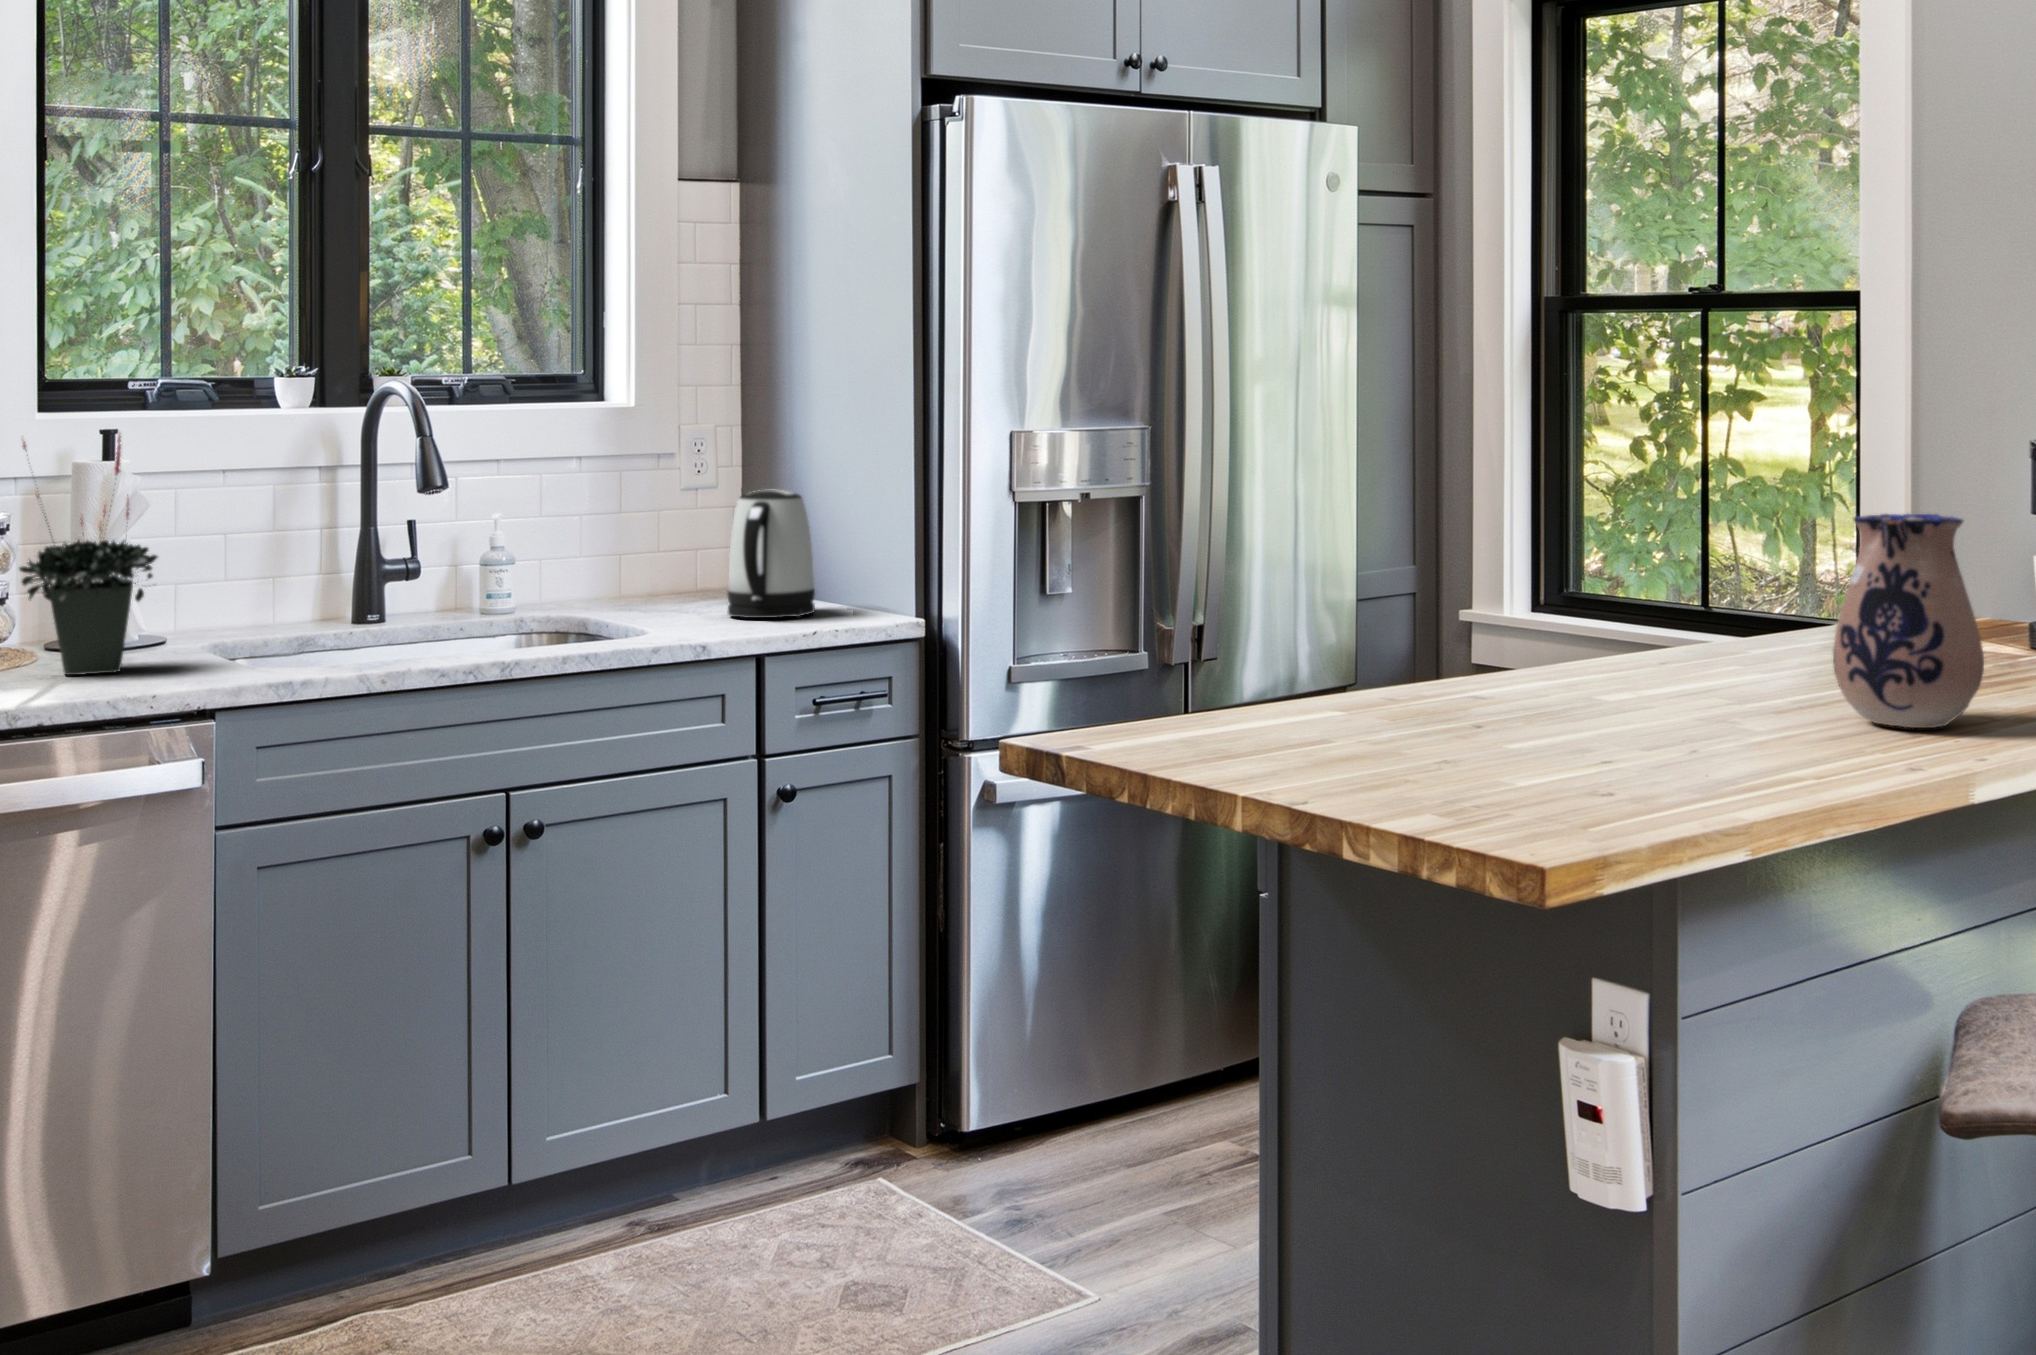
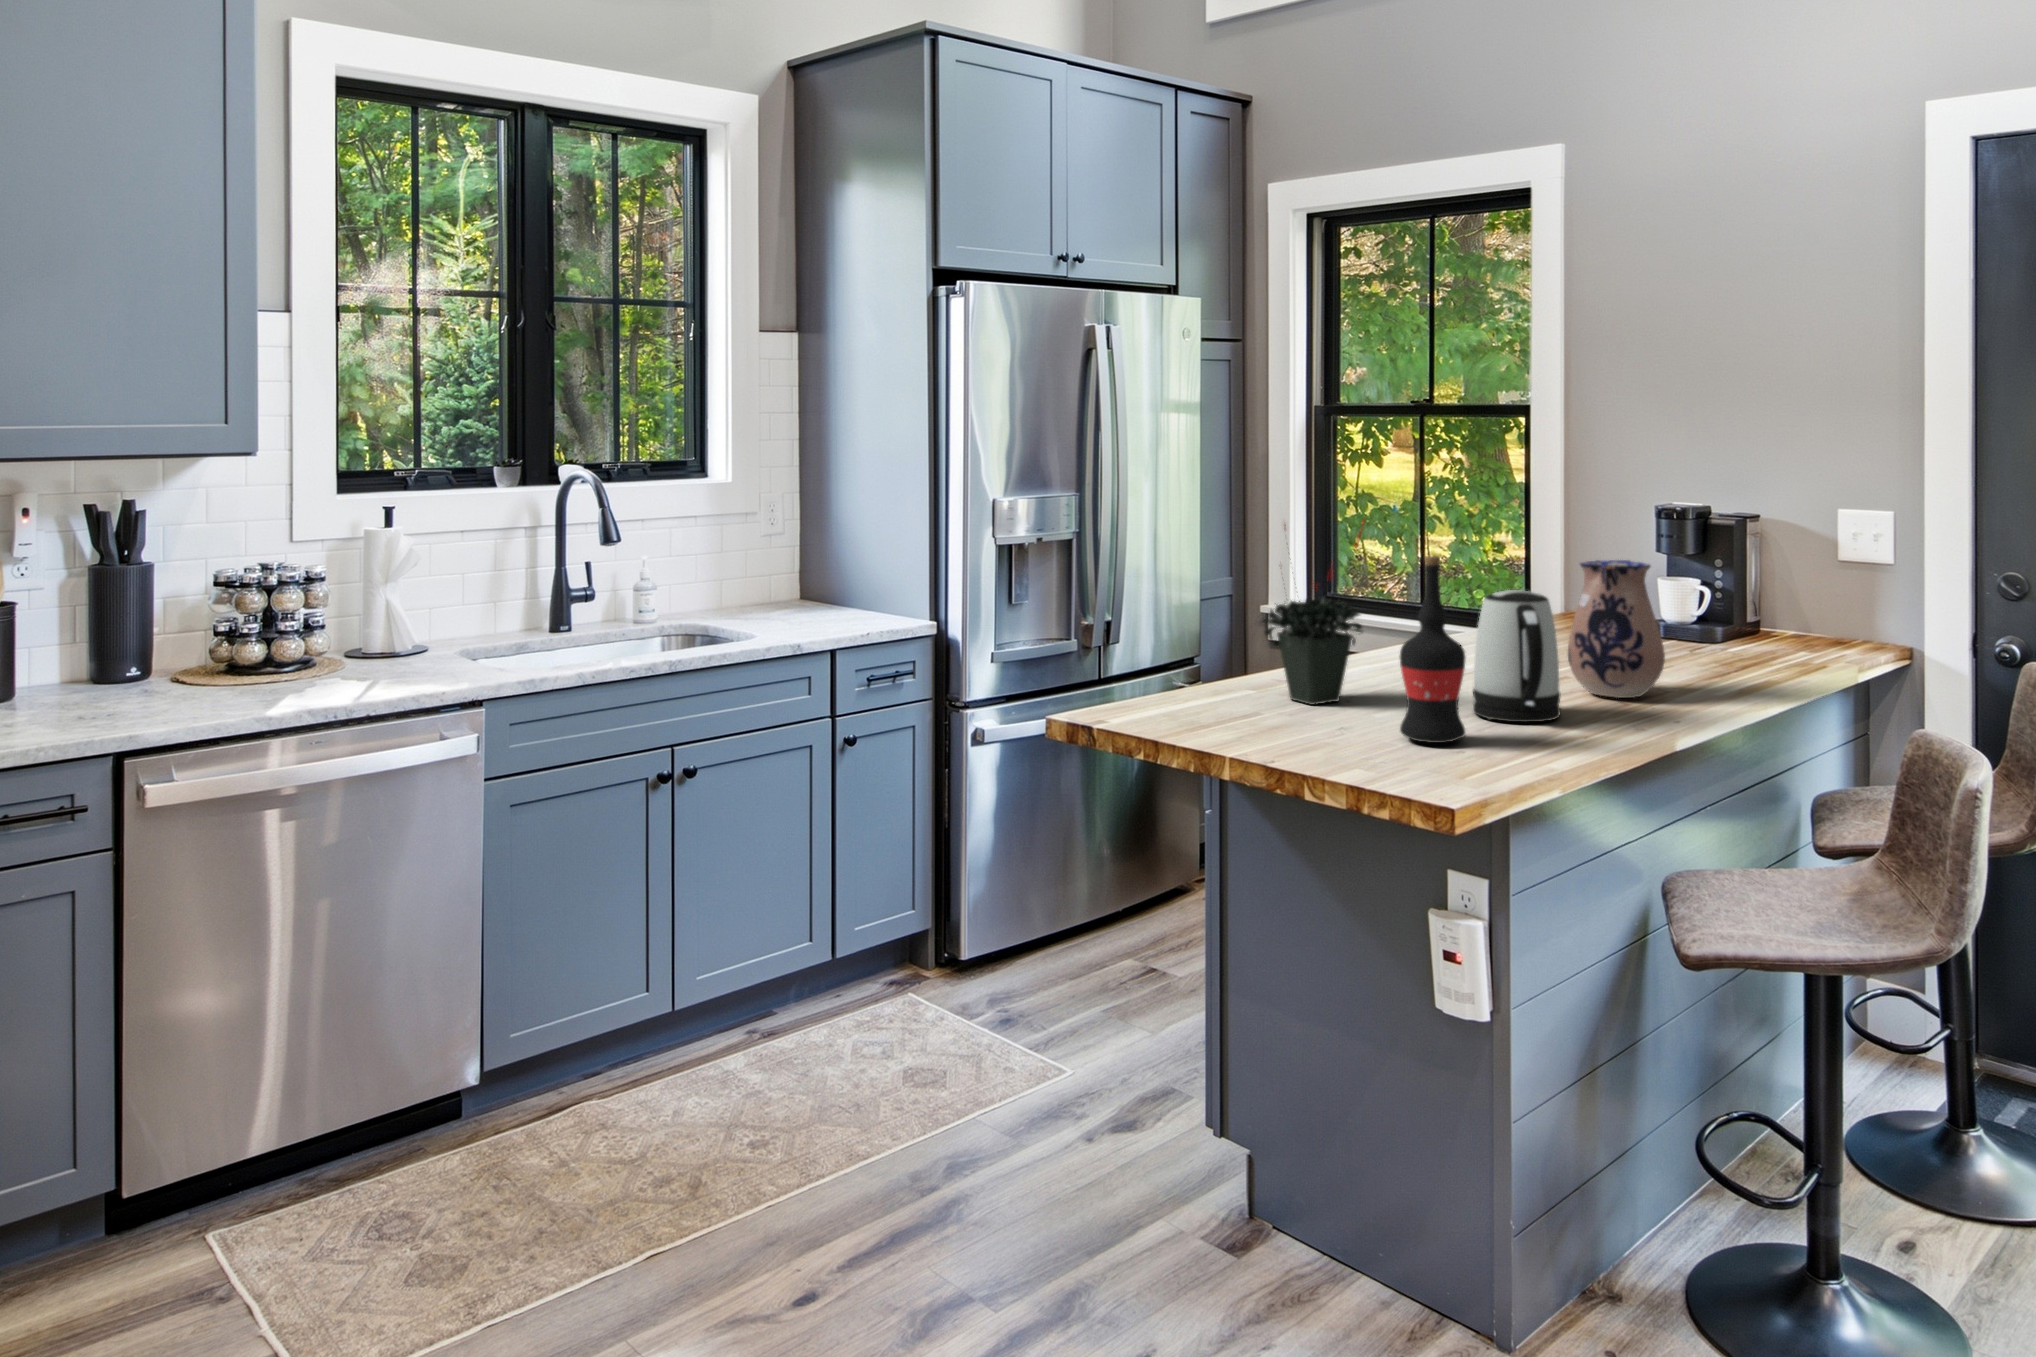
potted plant: present [19,435,158,675] -> present [1263,521,1365,705]
kettle: present [727,490,815,618] -> present [1473,590,1561,722]
wine bottle: none [1524,492,1626,781] -> present [1400,556,1465,743]

